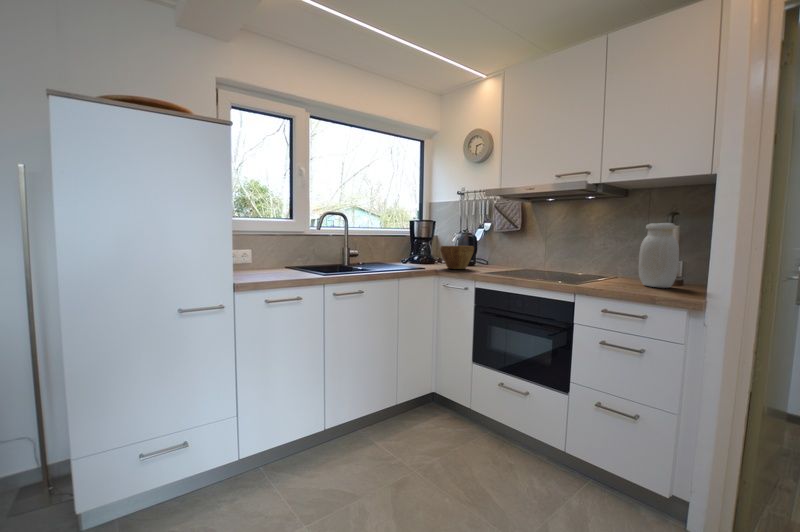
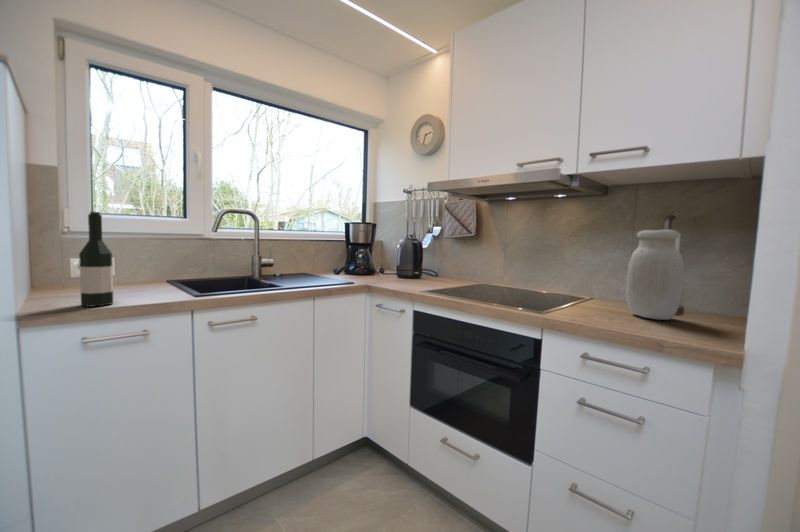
wine bottle: none [260,217,278,280] -> present [79,212,113,307]
bowl: present [440,246,474,269] -> none [375,254,417,284]

